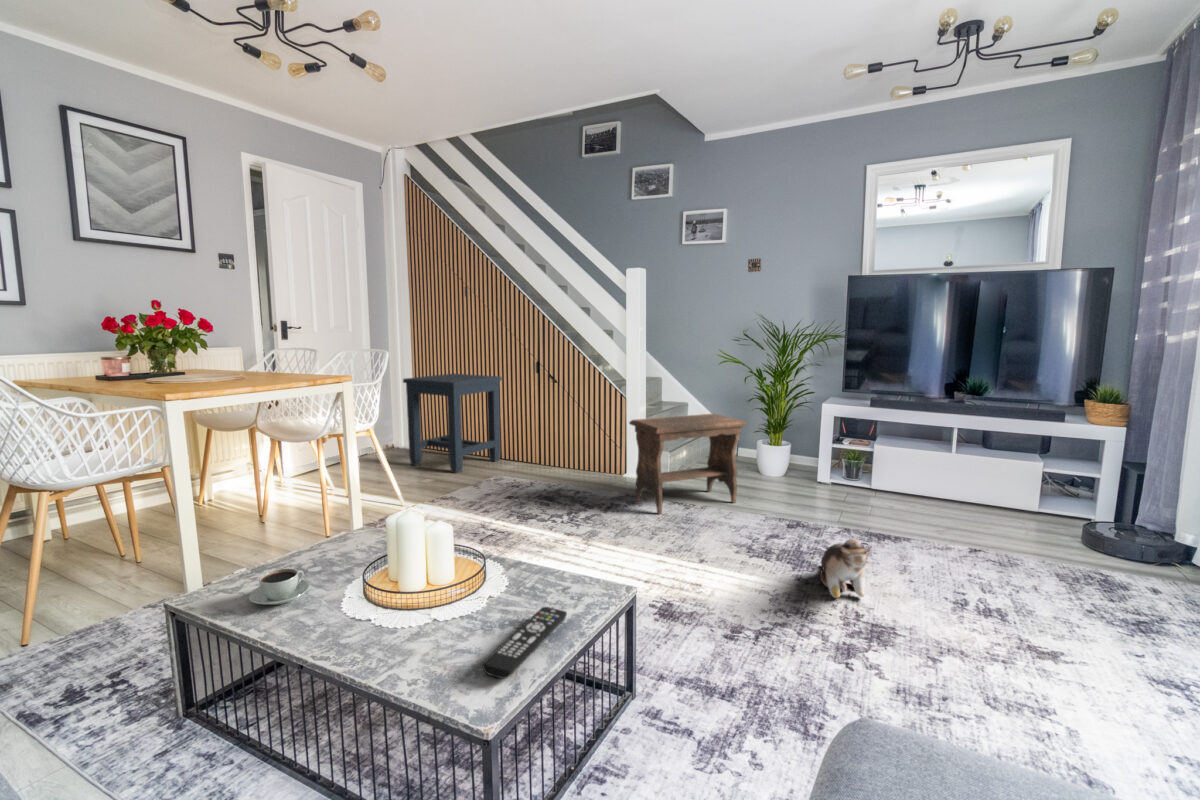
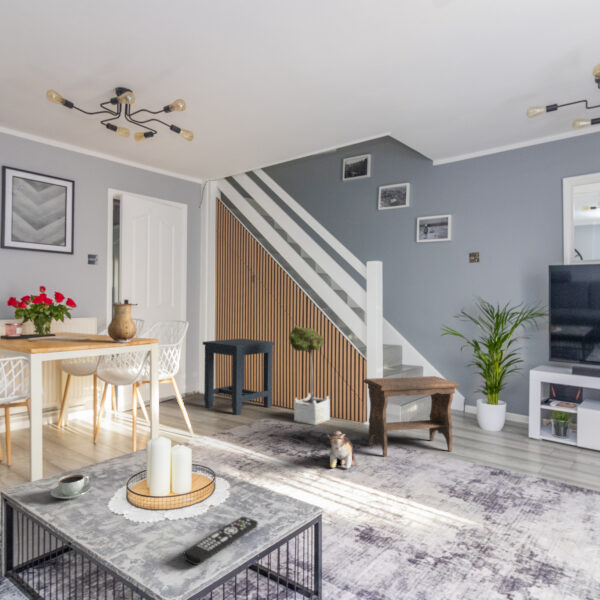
ceramic pitcher: none [278,325,321,381] -> present [108,304,137,343]
potted tree: none [524,353,579,481] -> present [289,326,330,425]
plush toy: present [820,539,872,598] -> present [328,431,355,468]

